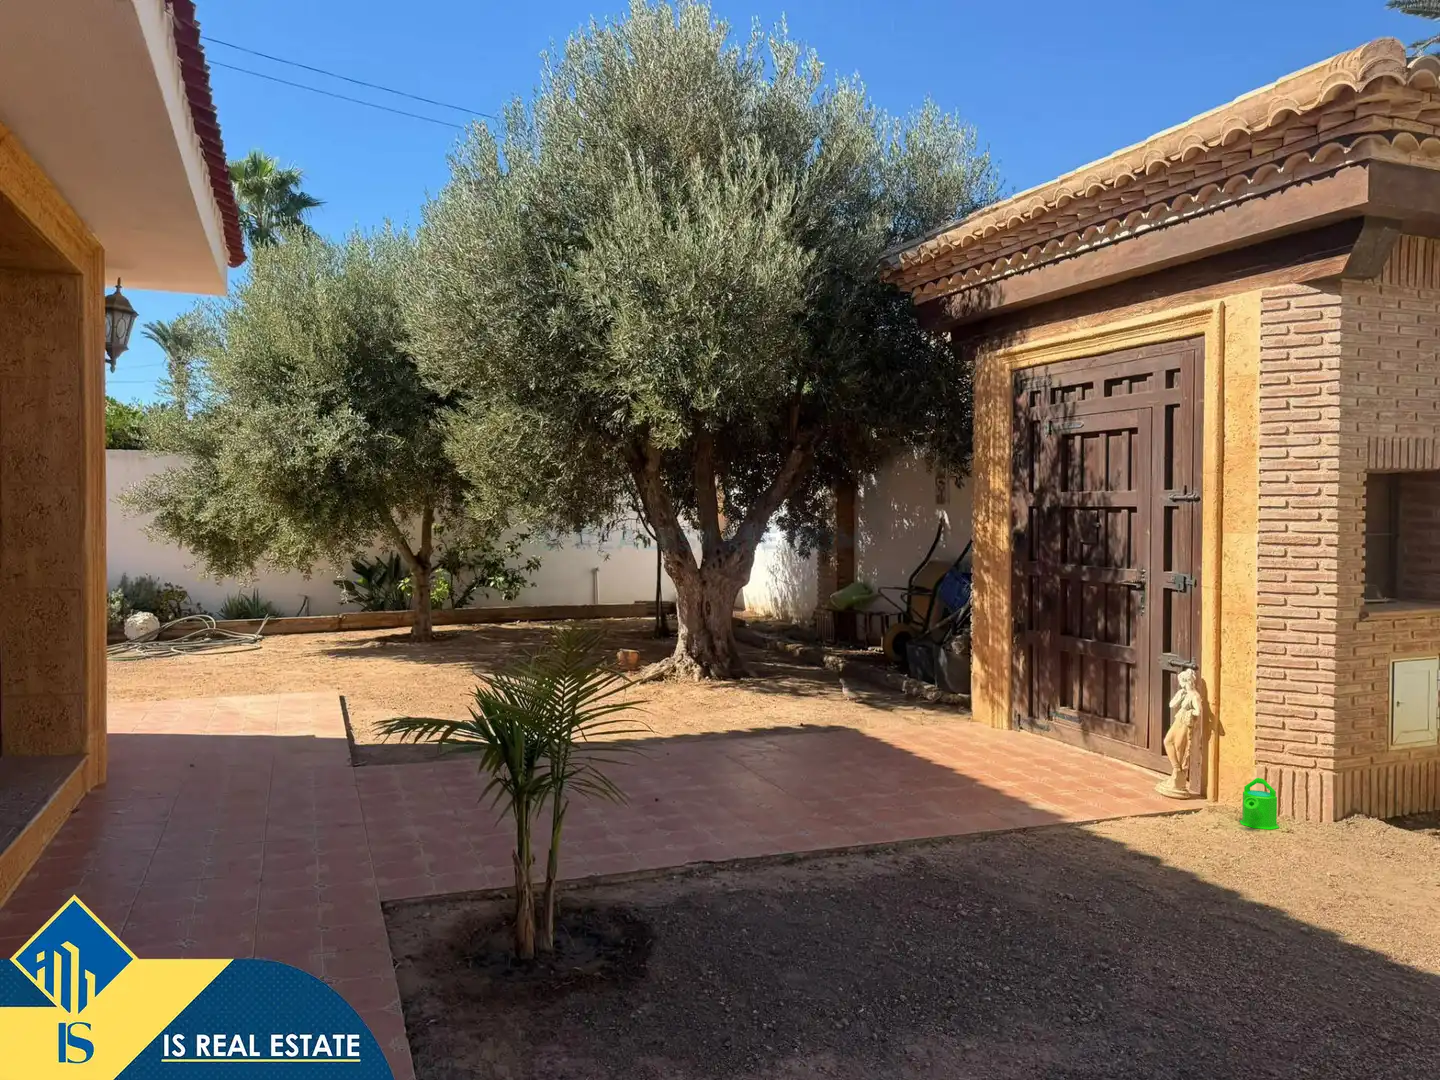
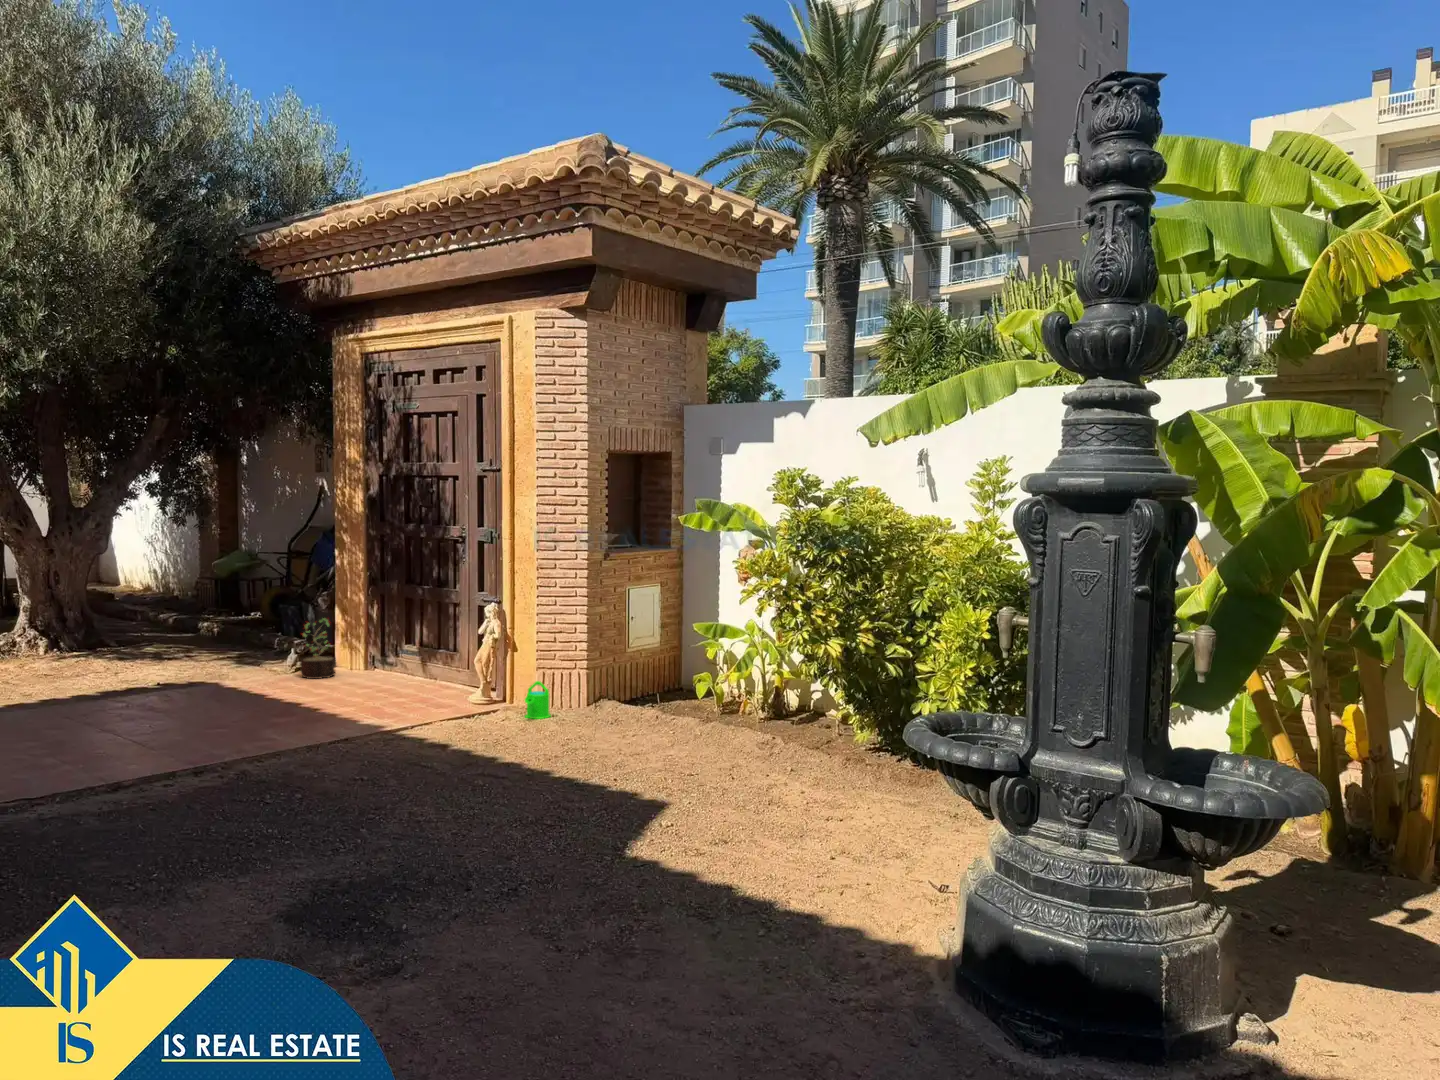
decorative plant: none [938,666,977,734] -> present [300,619,336,679]

